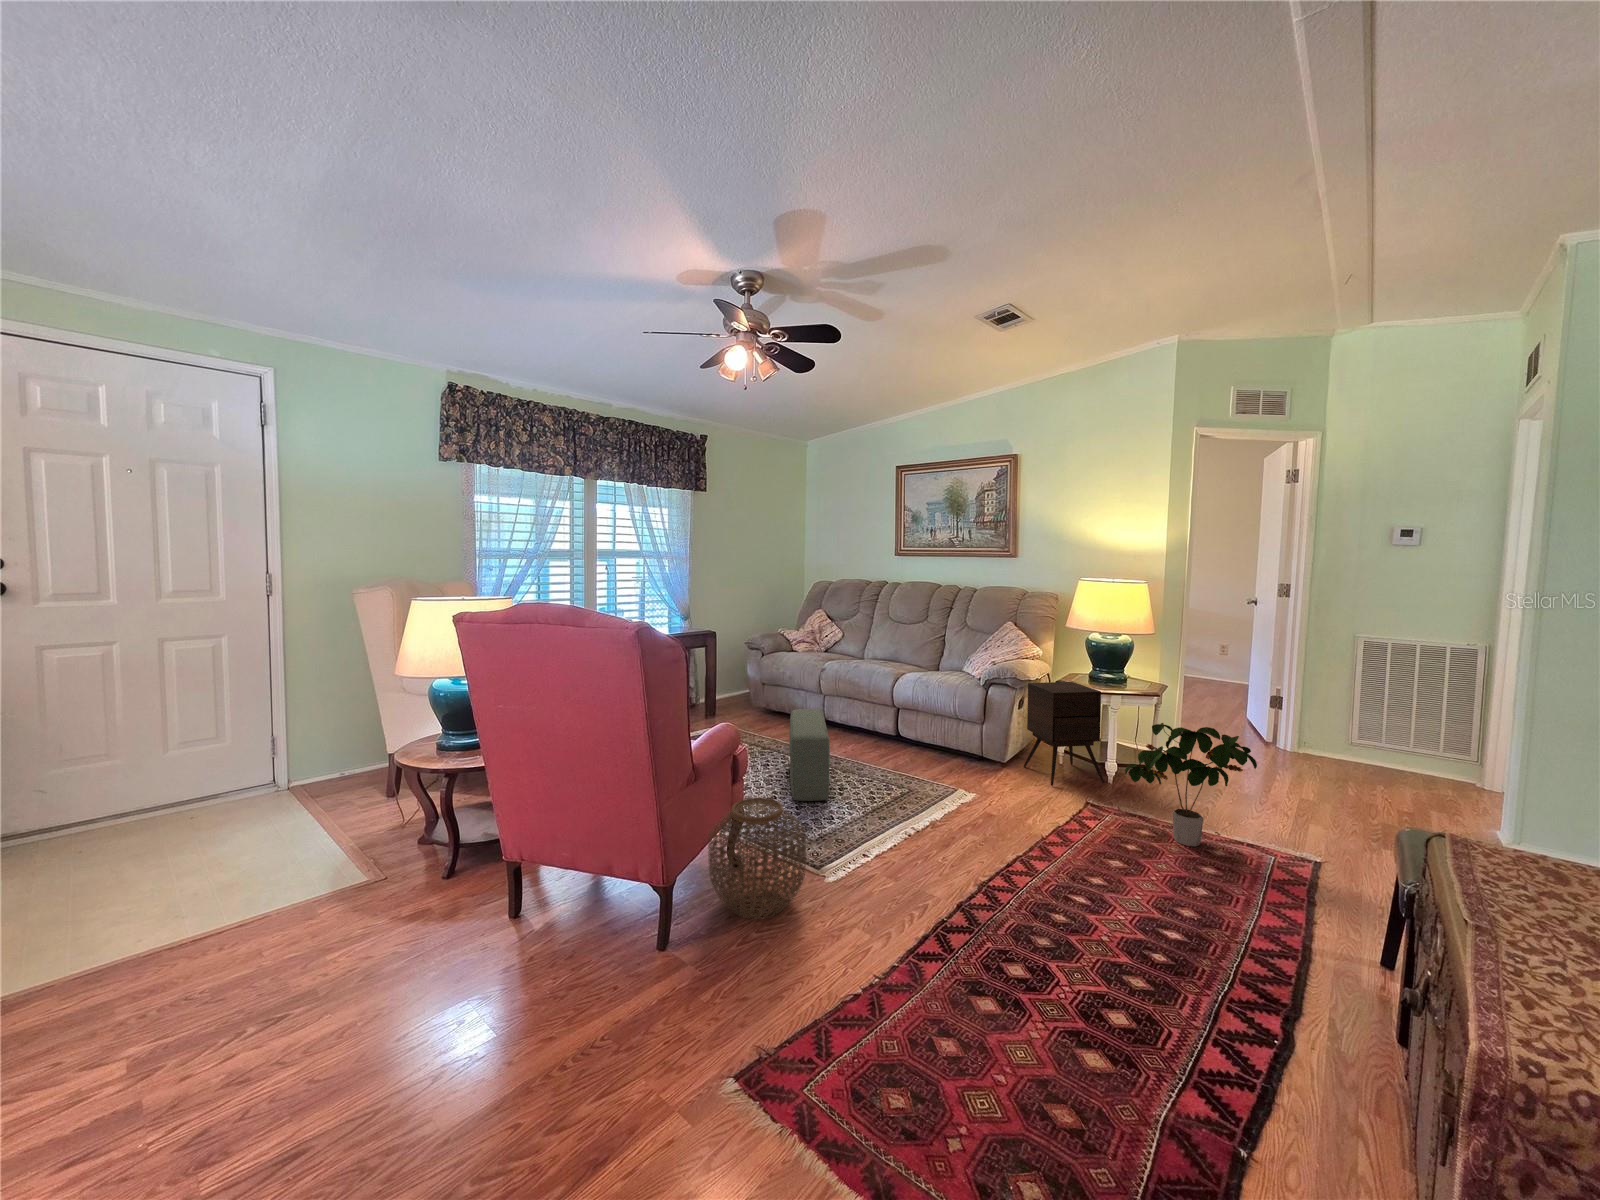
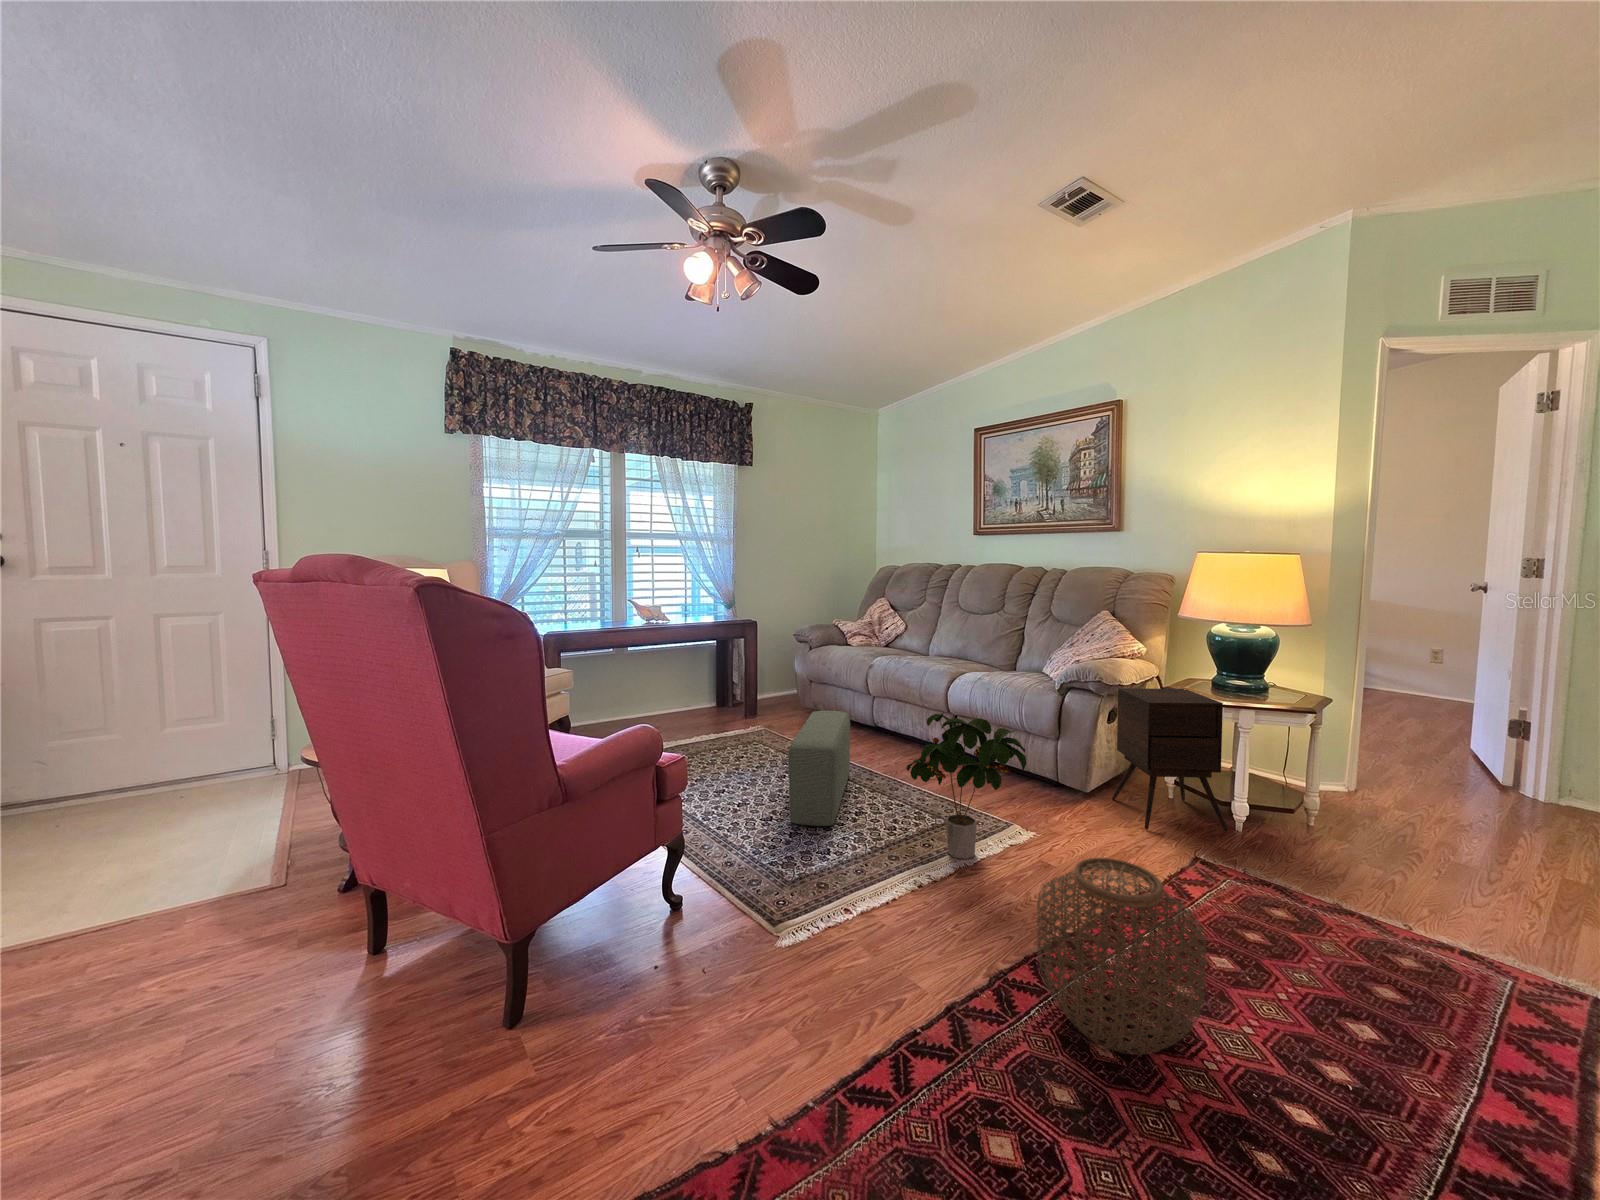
potted plant: present [1125,723,1257,846] -> present [907,713,1027,859]
woven basket: present [708,797,806,919] -> present [1037,858,1206,1054]

